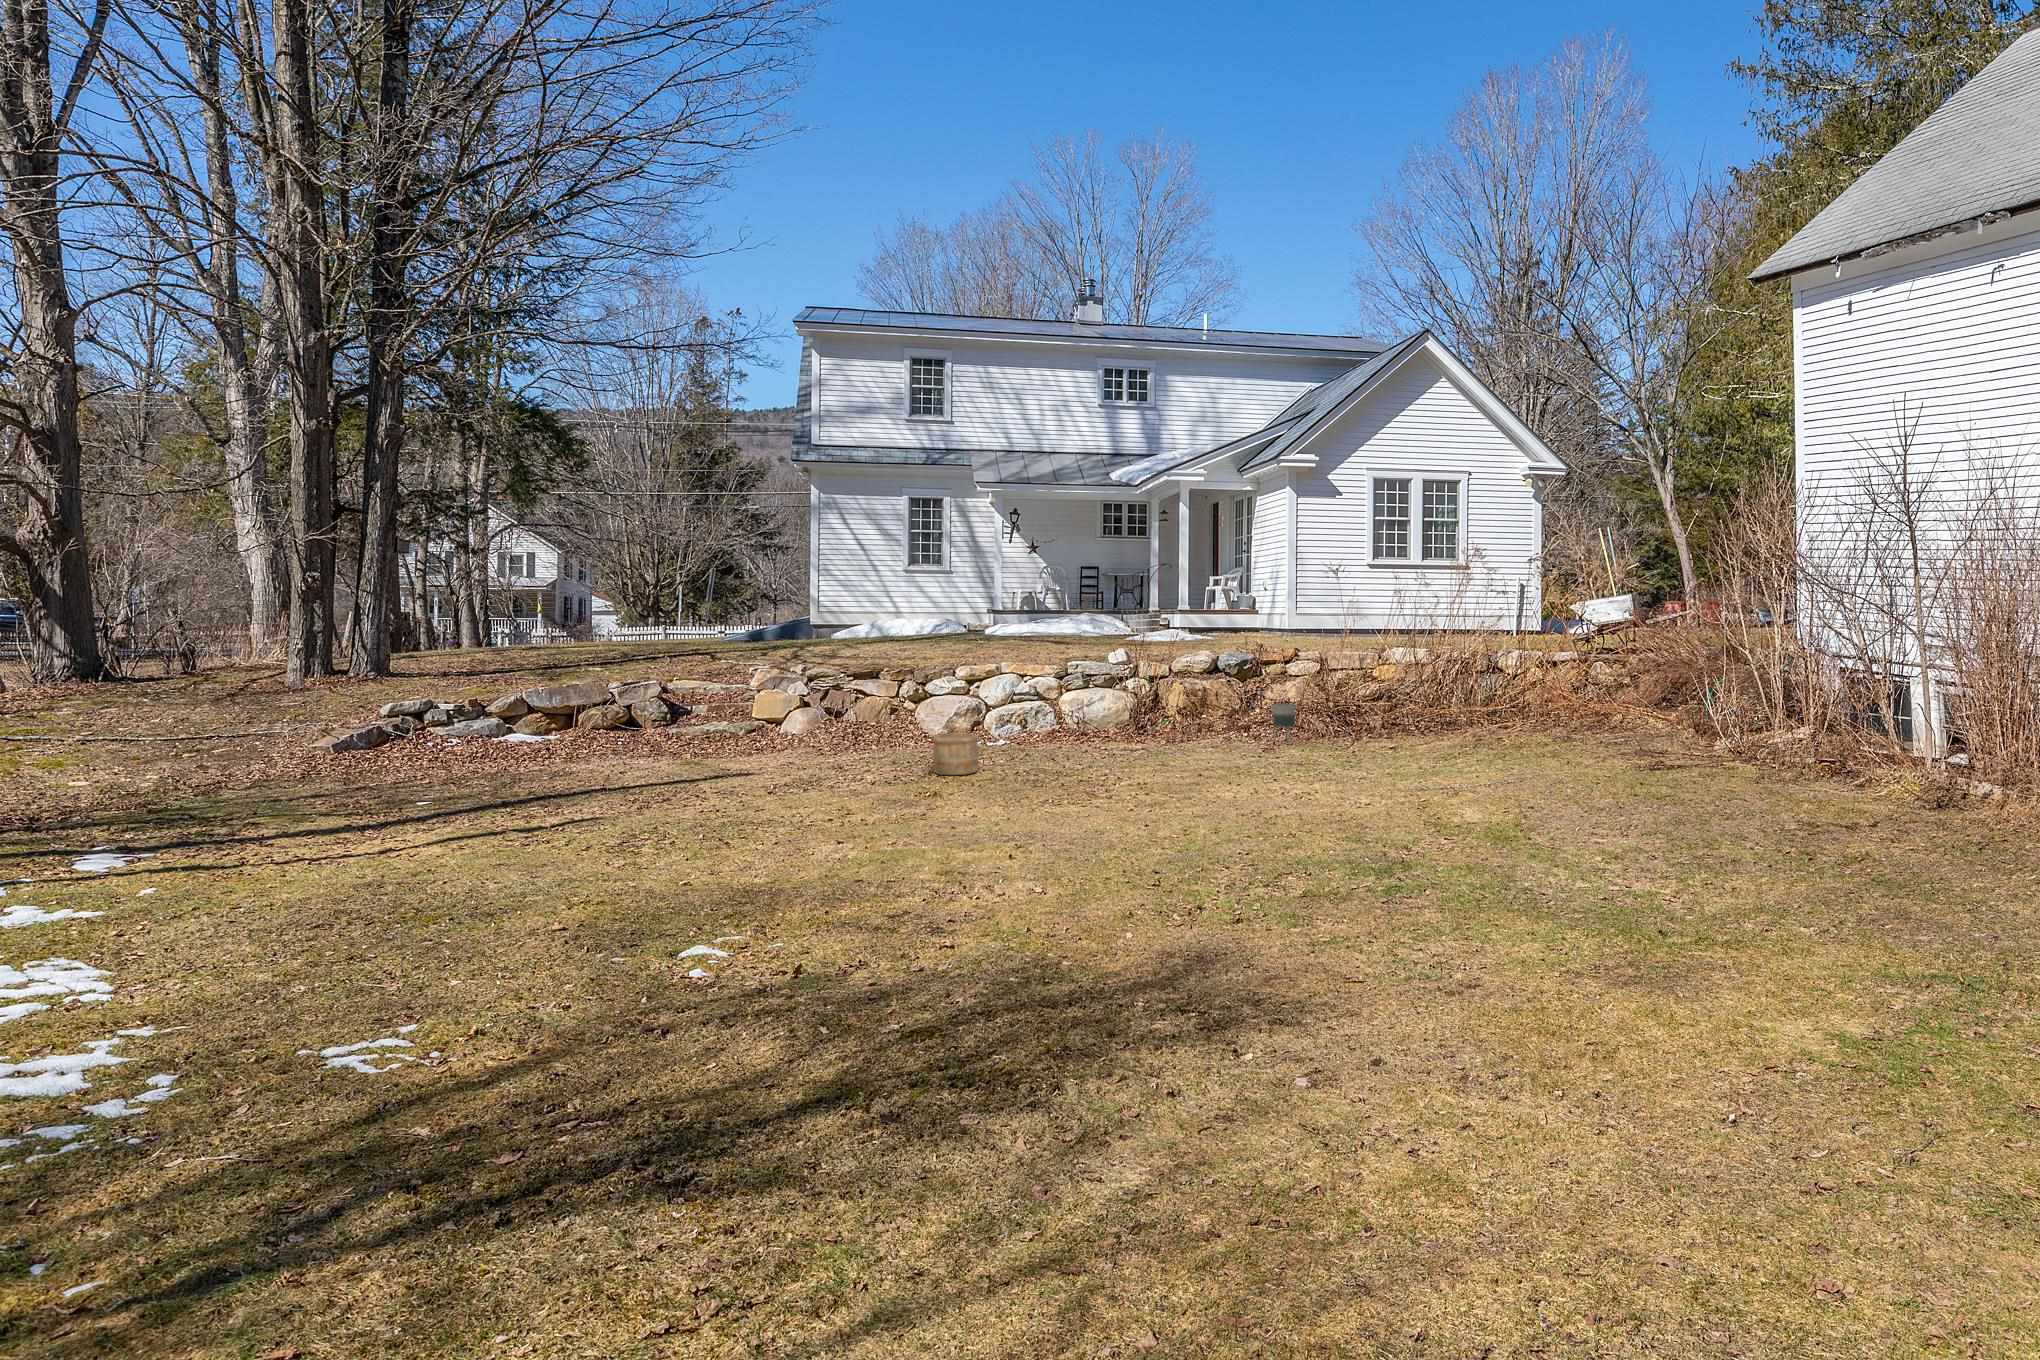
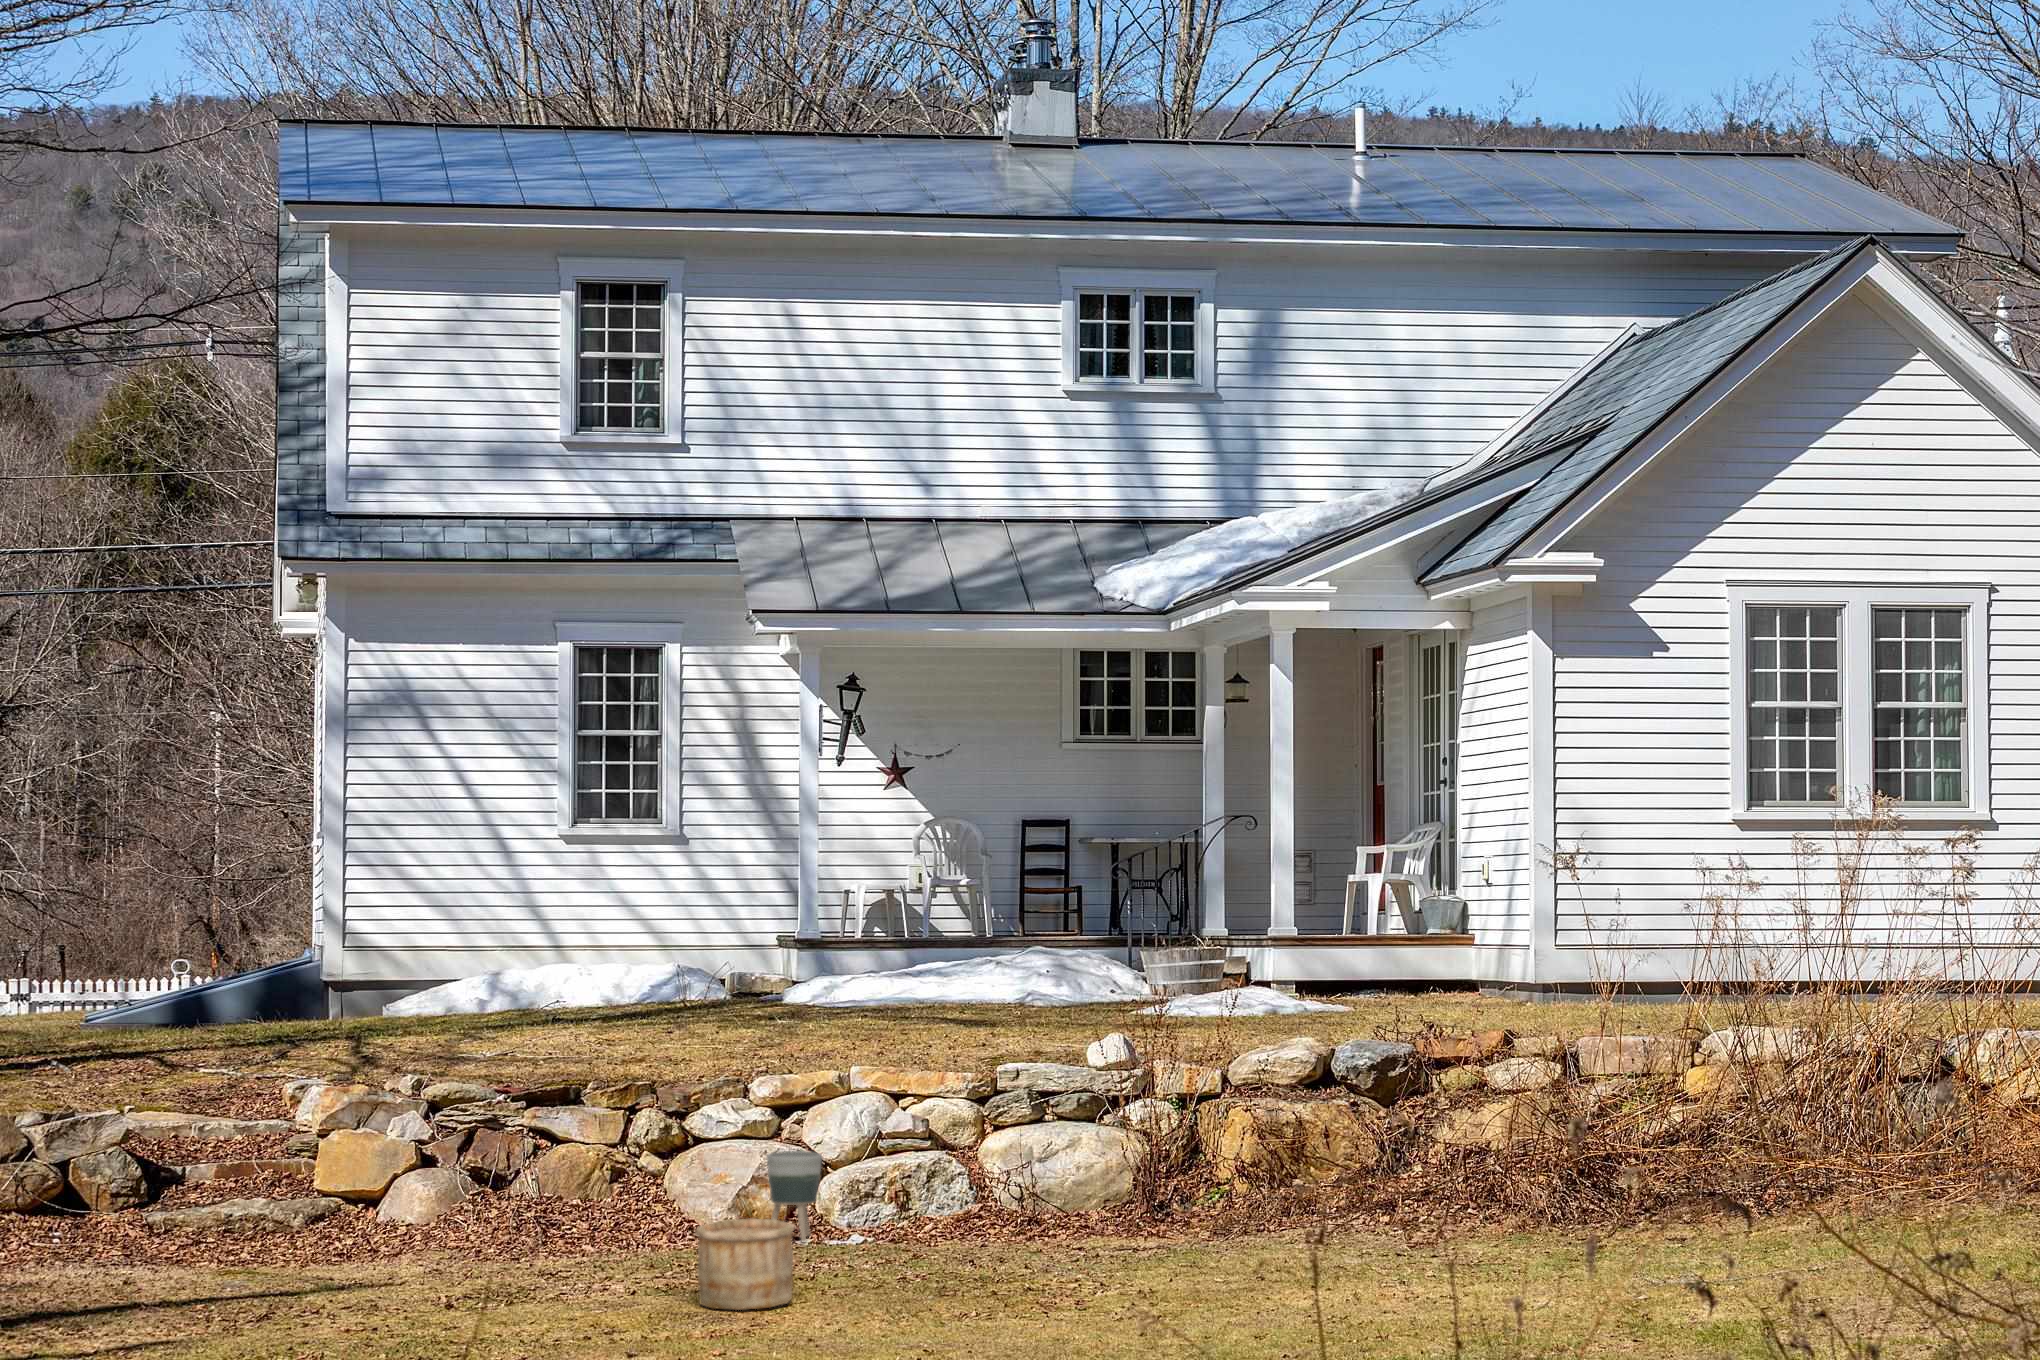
planter: present [1271,703,1296,743] -> present [766,1151,822,1242]

